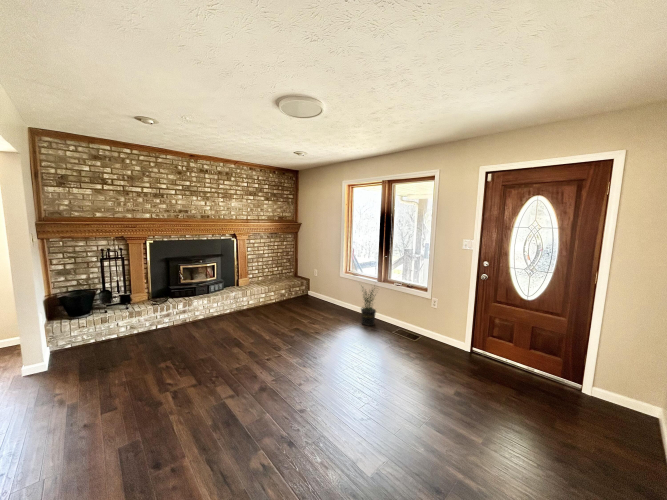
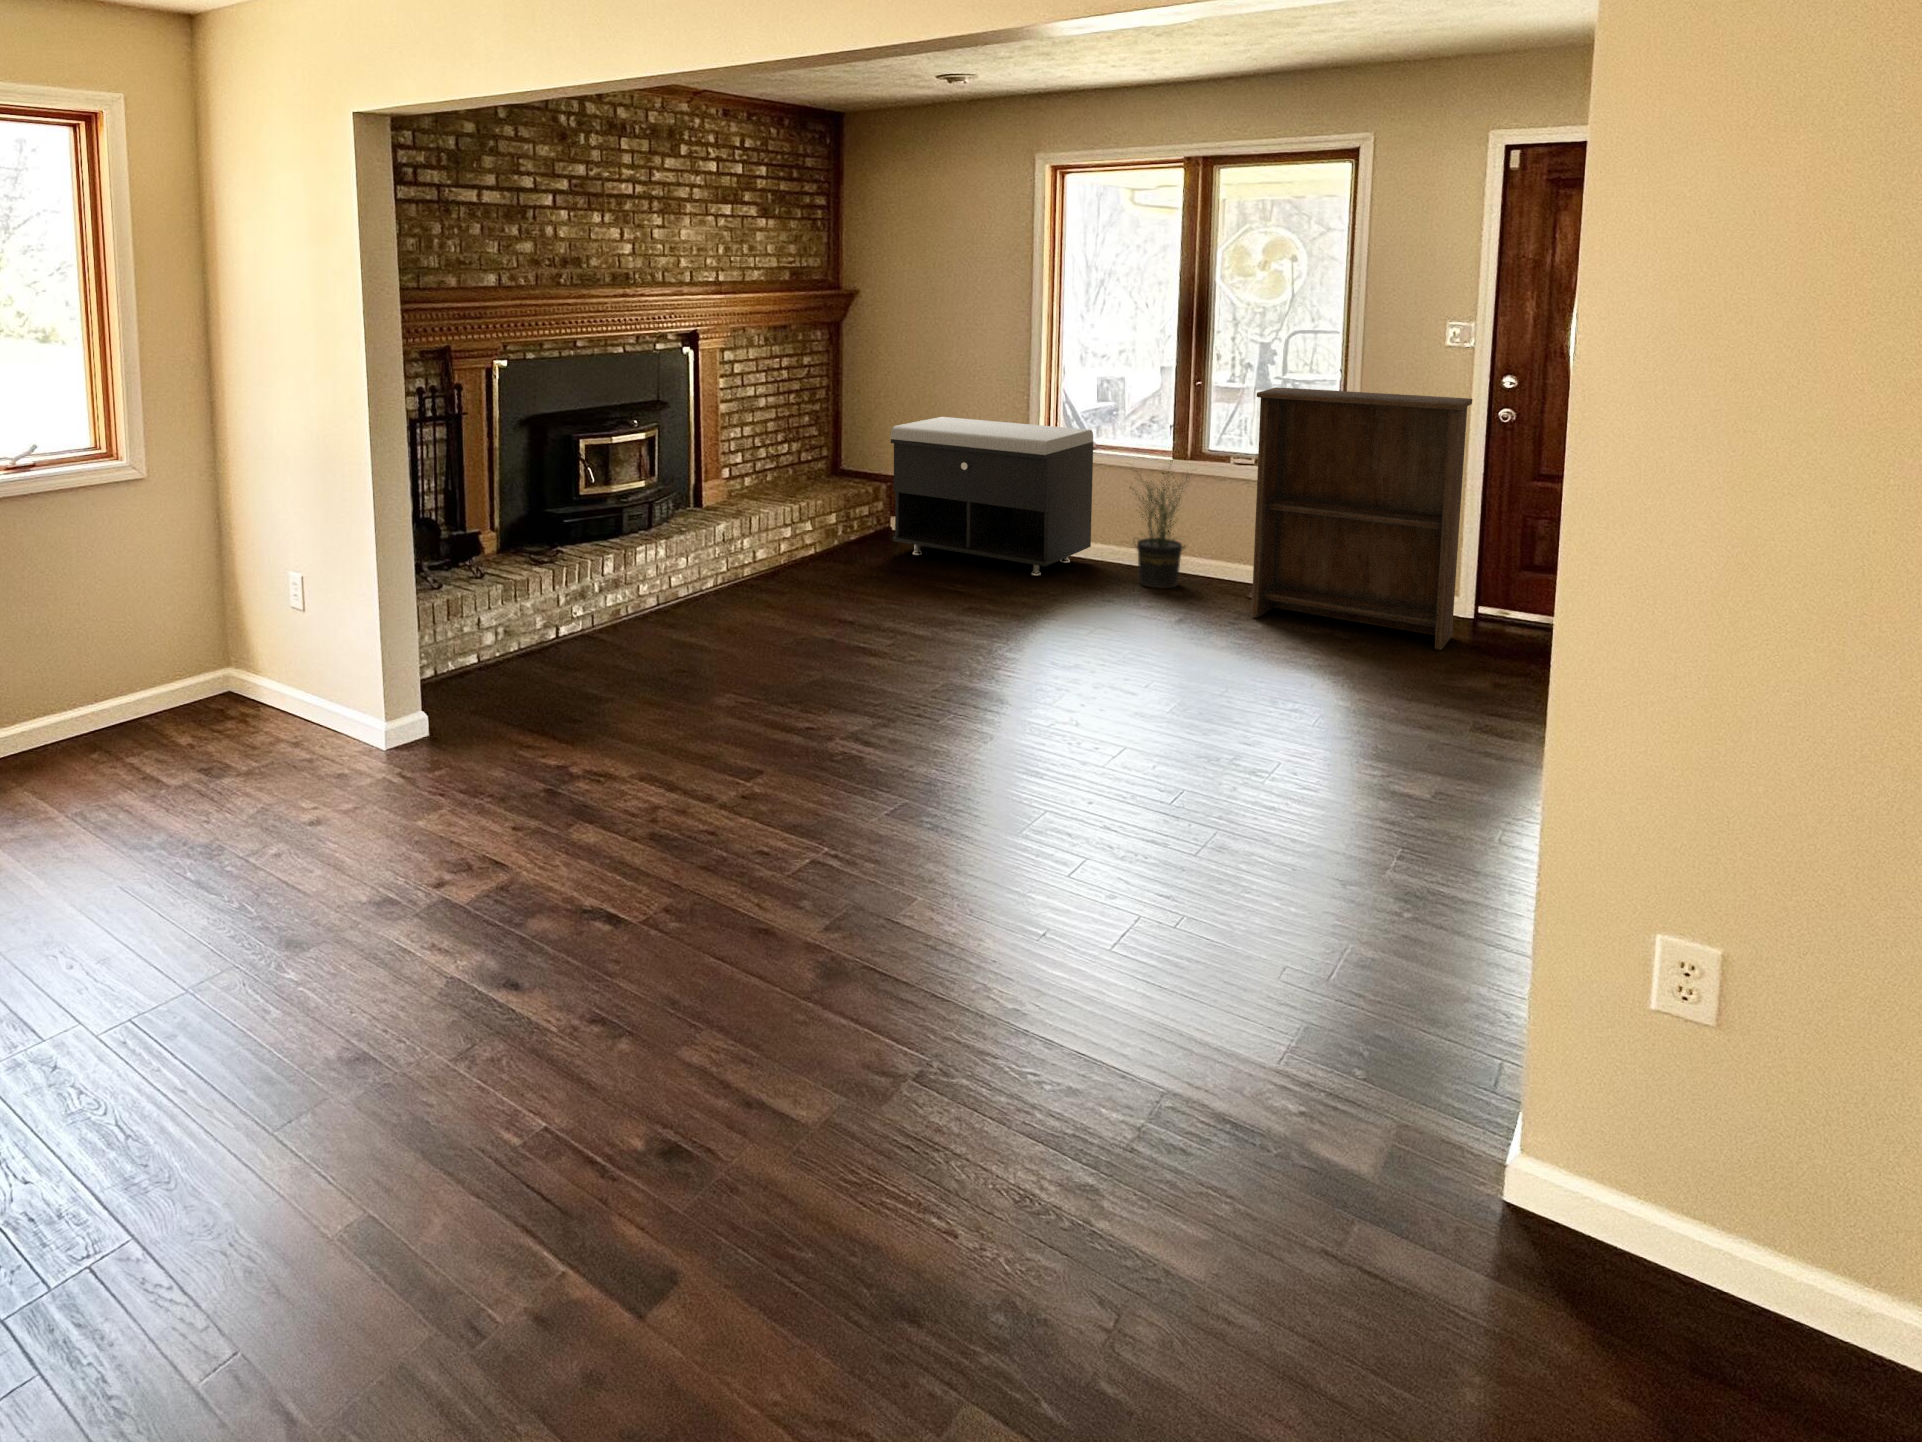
bookshelf: none [386,261,464,367] -> present [1251,387,1473,650]
storage bench: none [296,262,356,317] -> present [891,417,1093,576]

